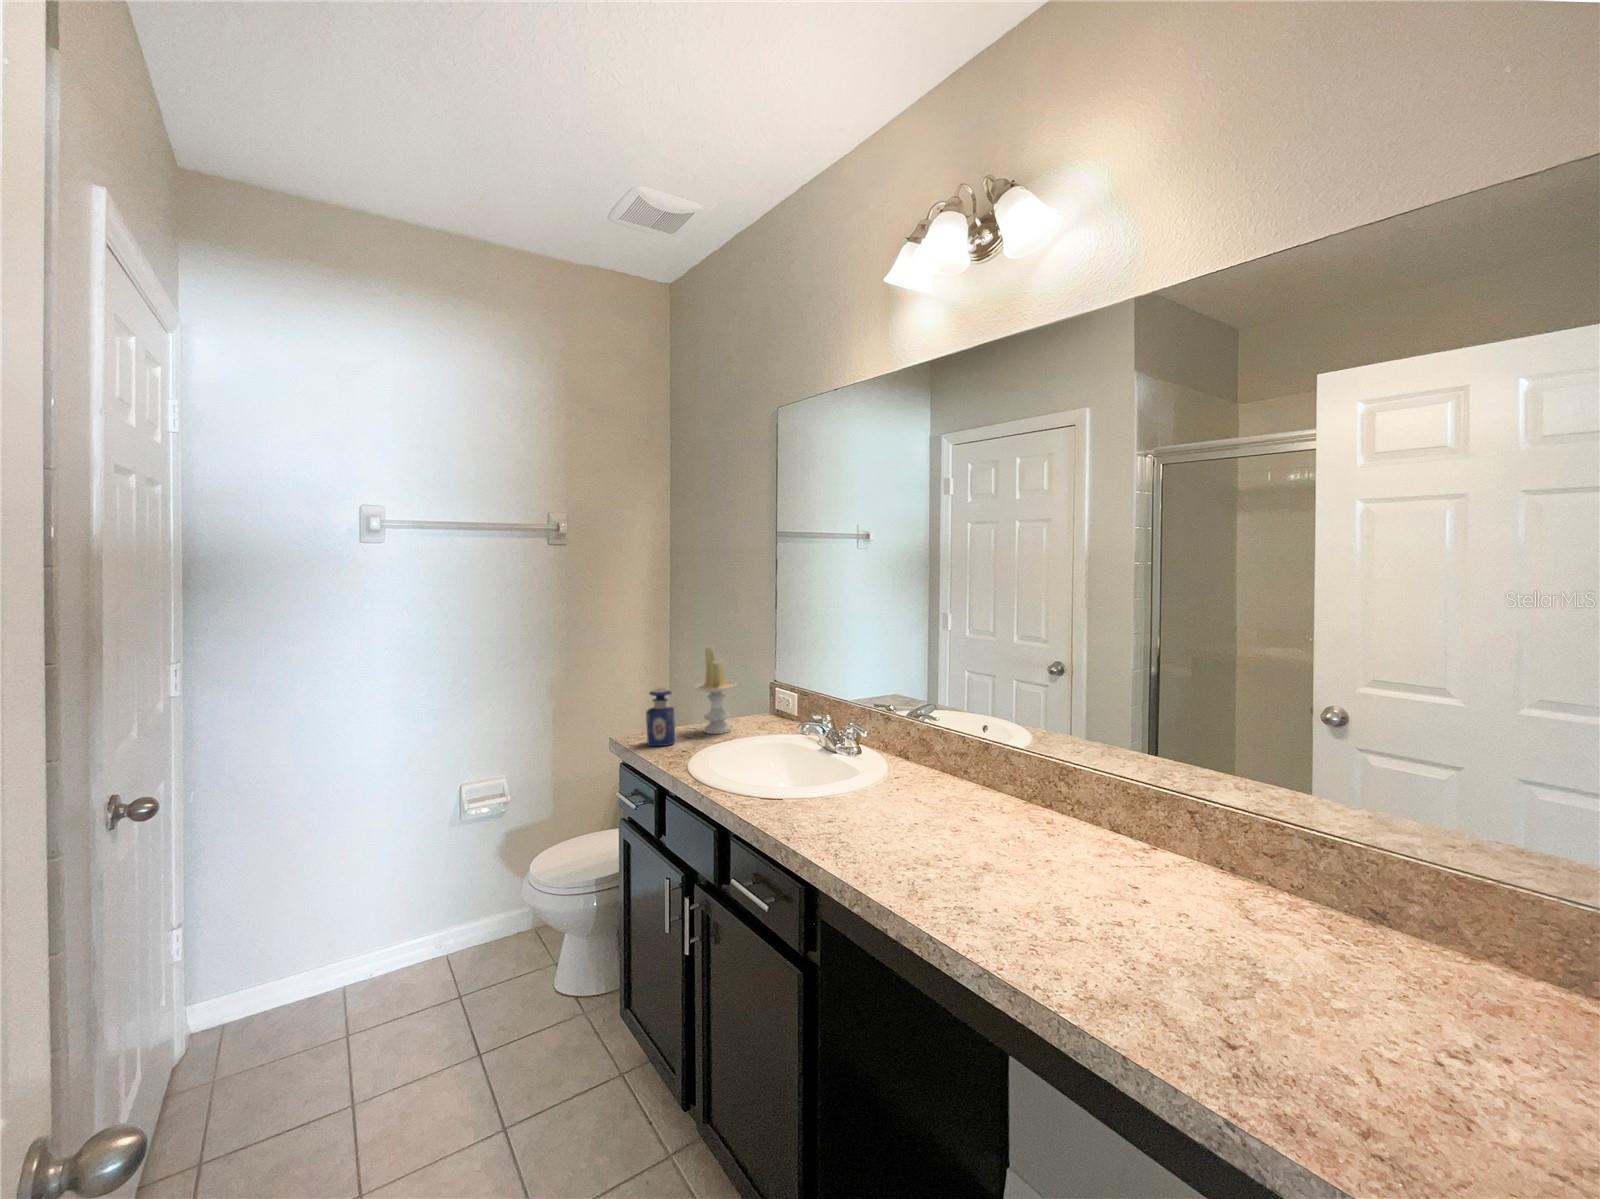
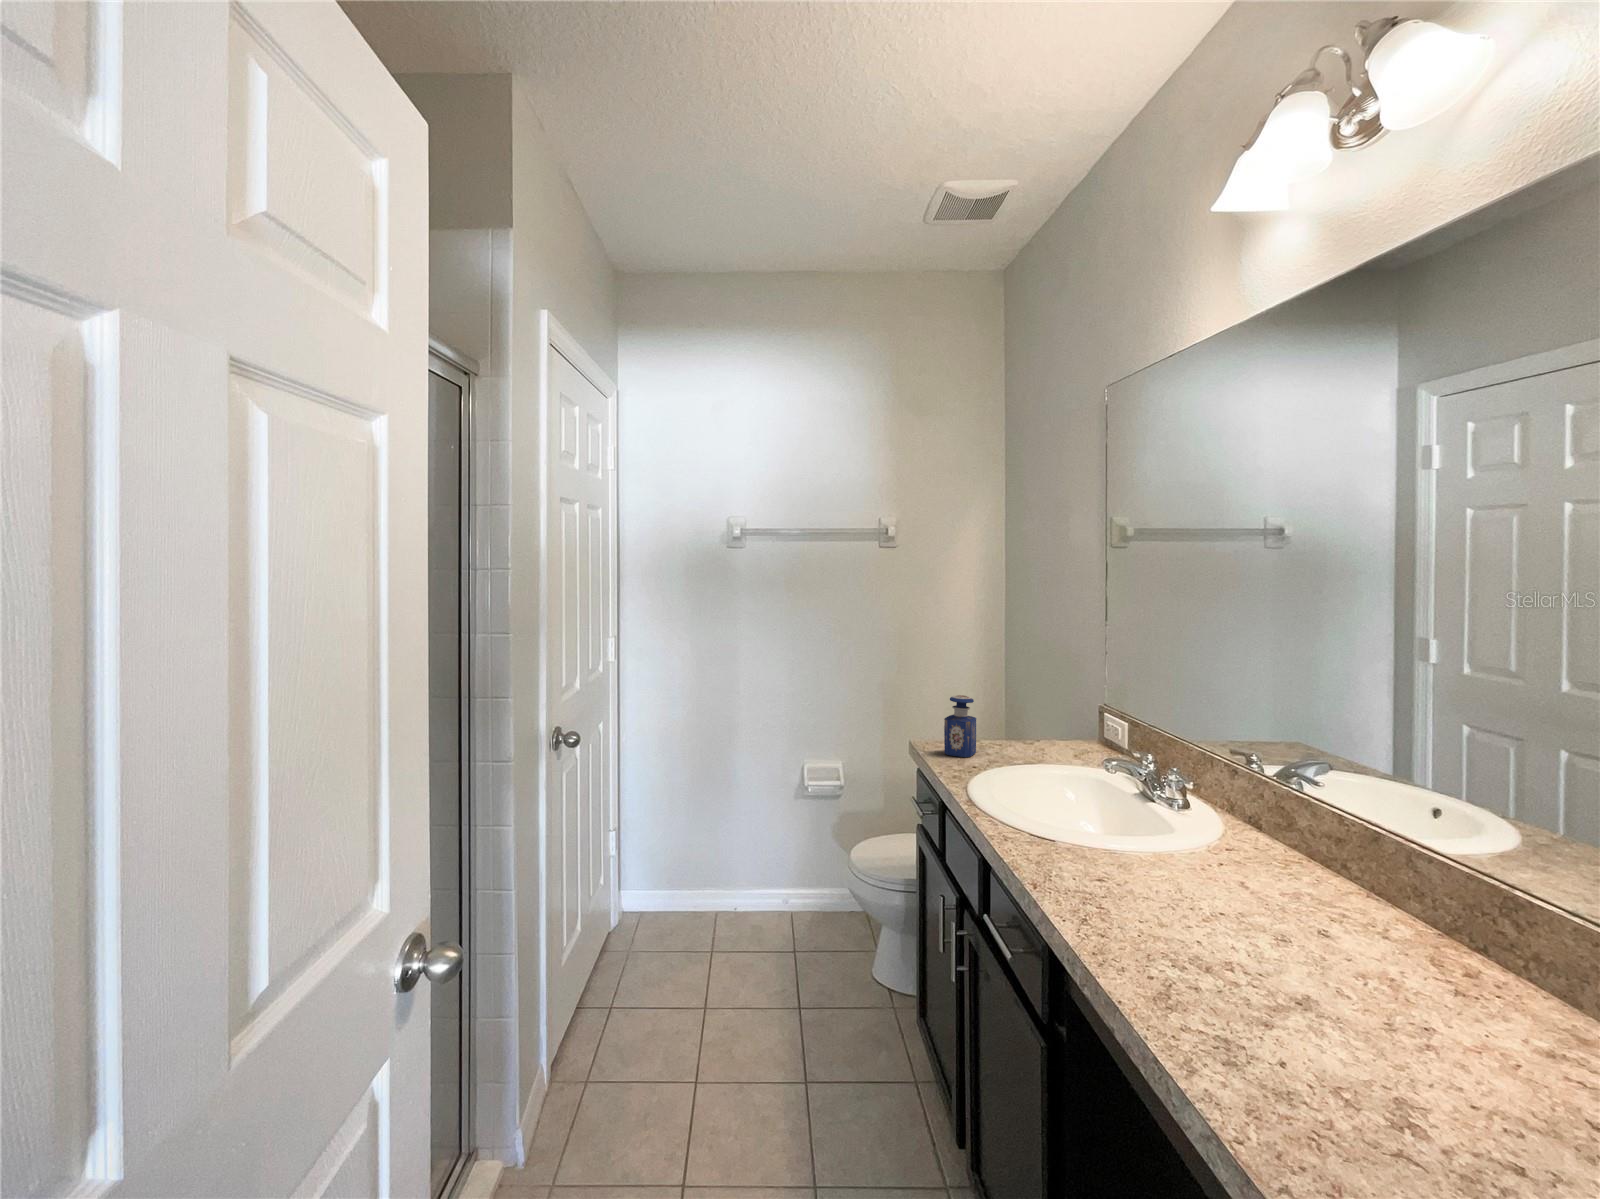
candle: present [694,646,737,734] -> none [1003,655,1053,755]

